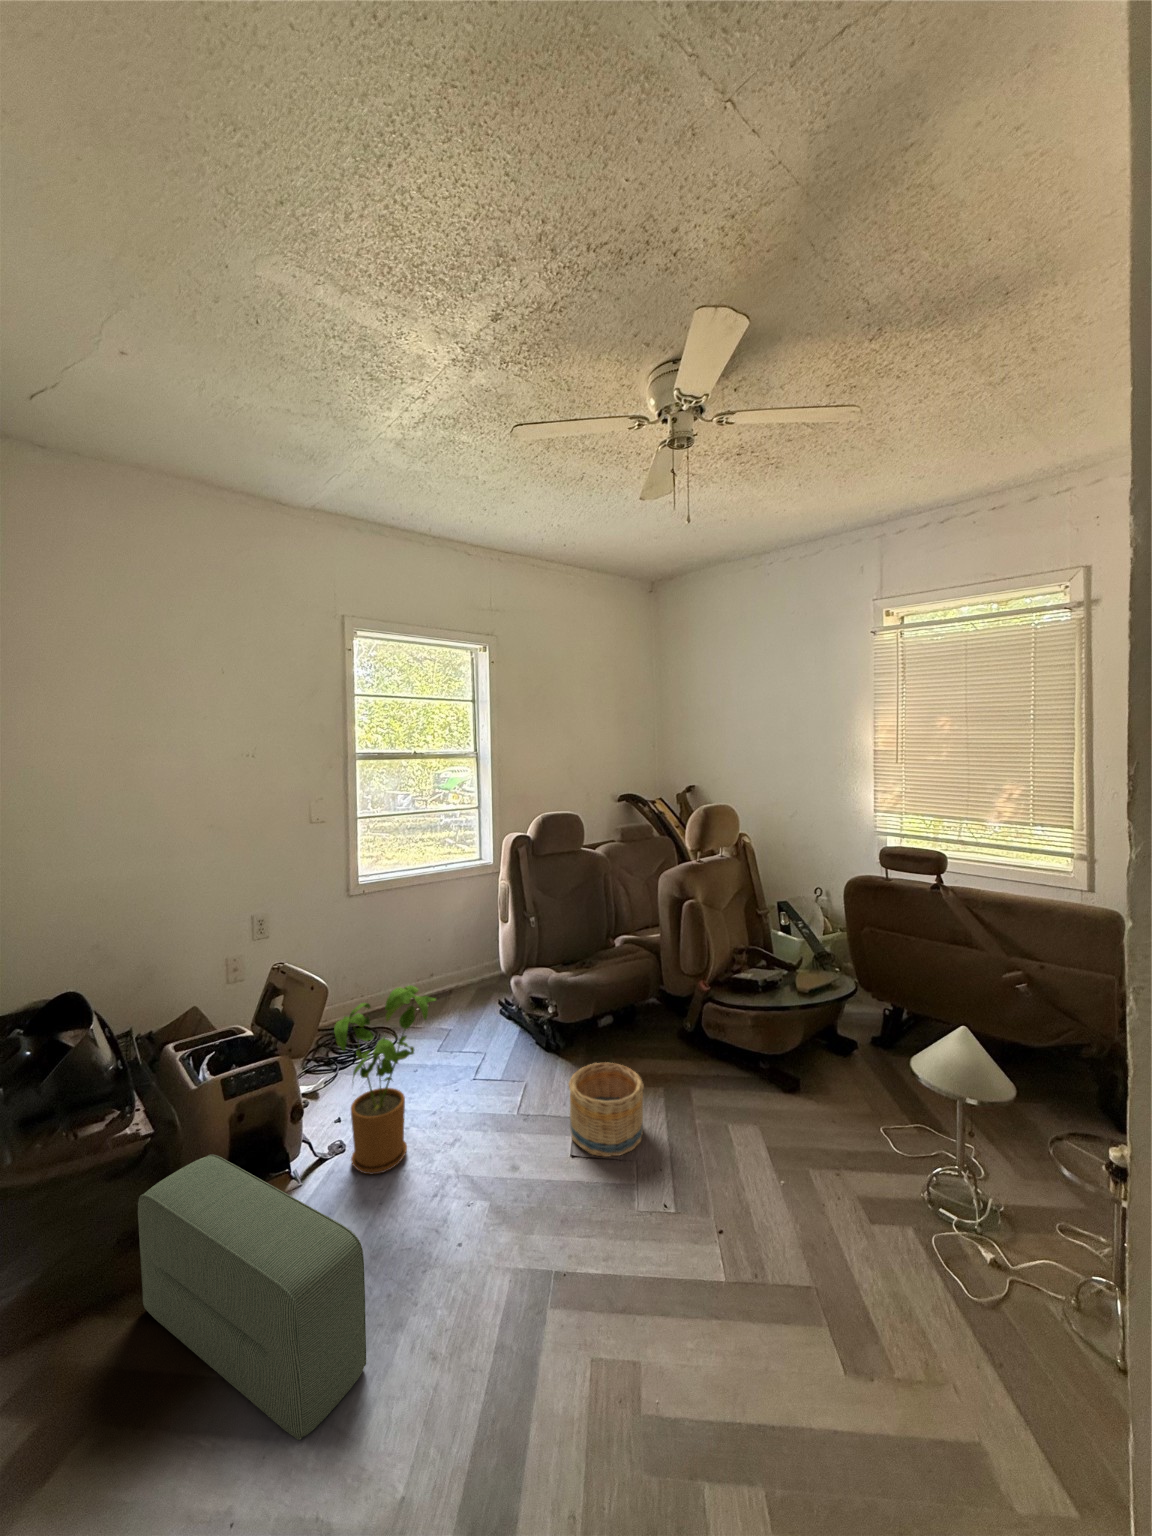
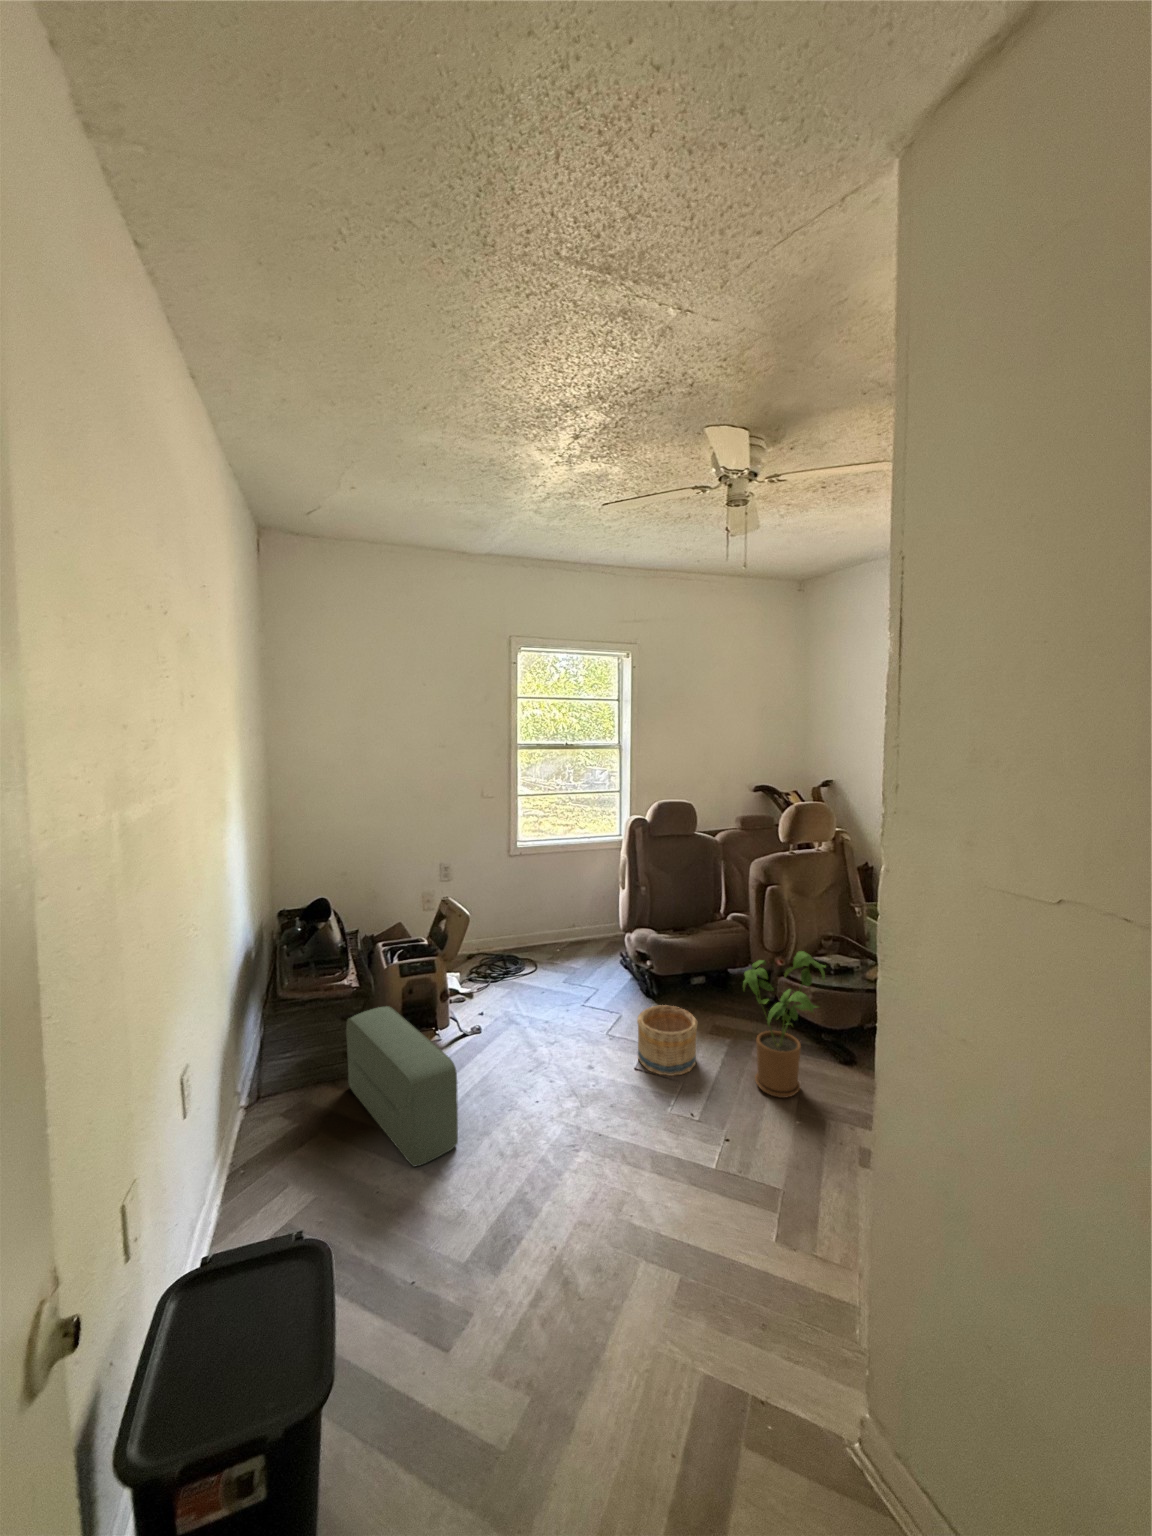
house plant: present [334,985,436,1174] -> present [743,951,825,1098]

